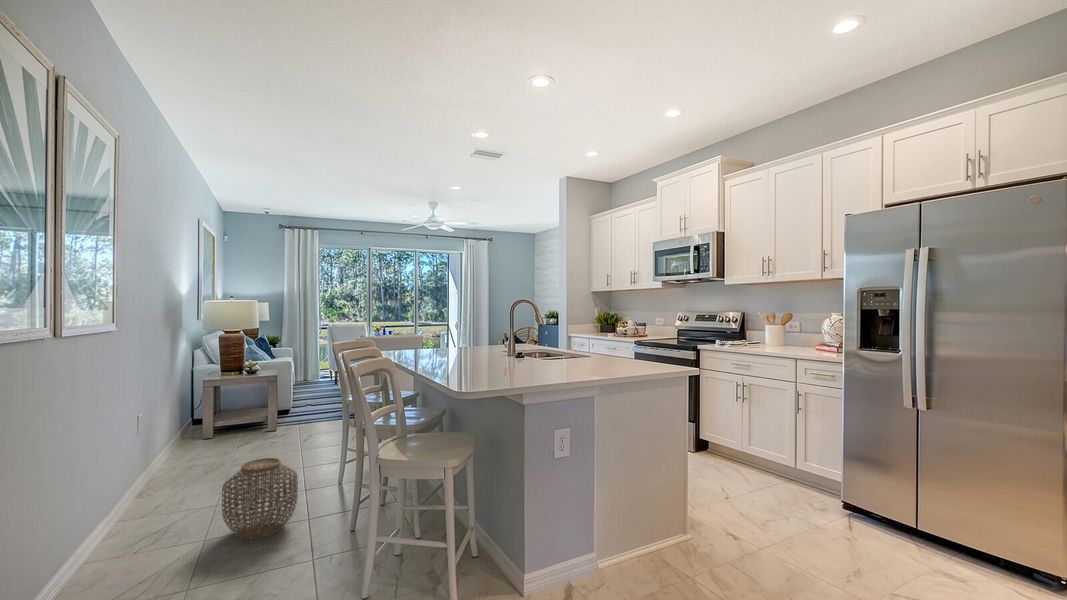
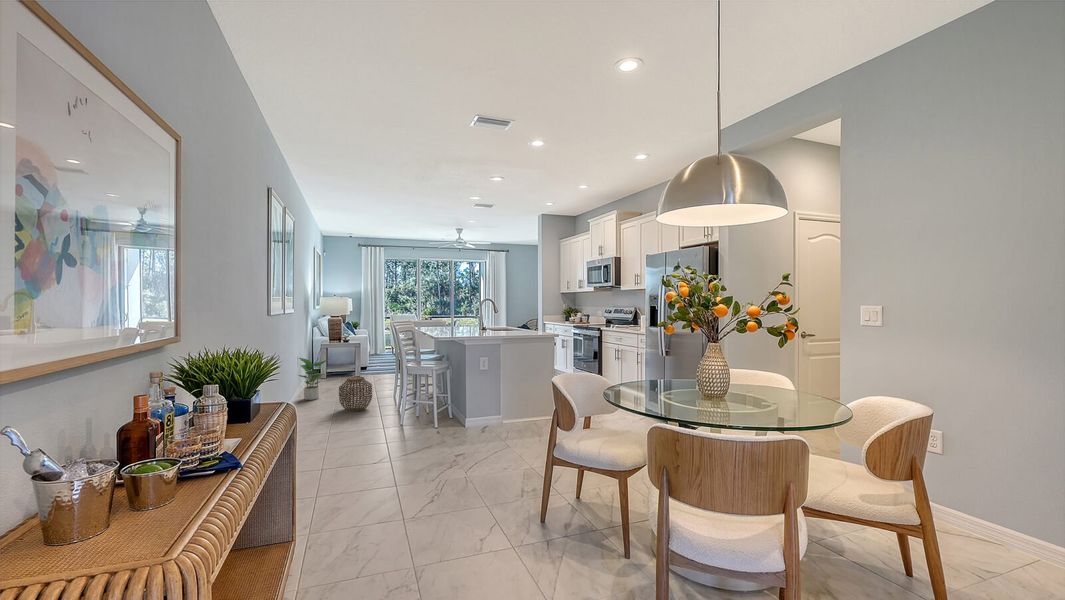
potted plant: none [137,413,211,502] -> present [299,358,328,400]

